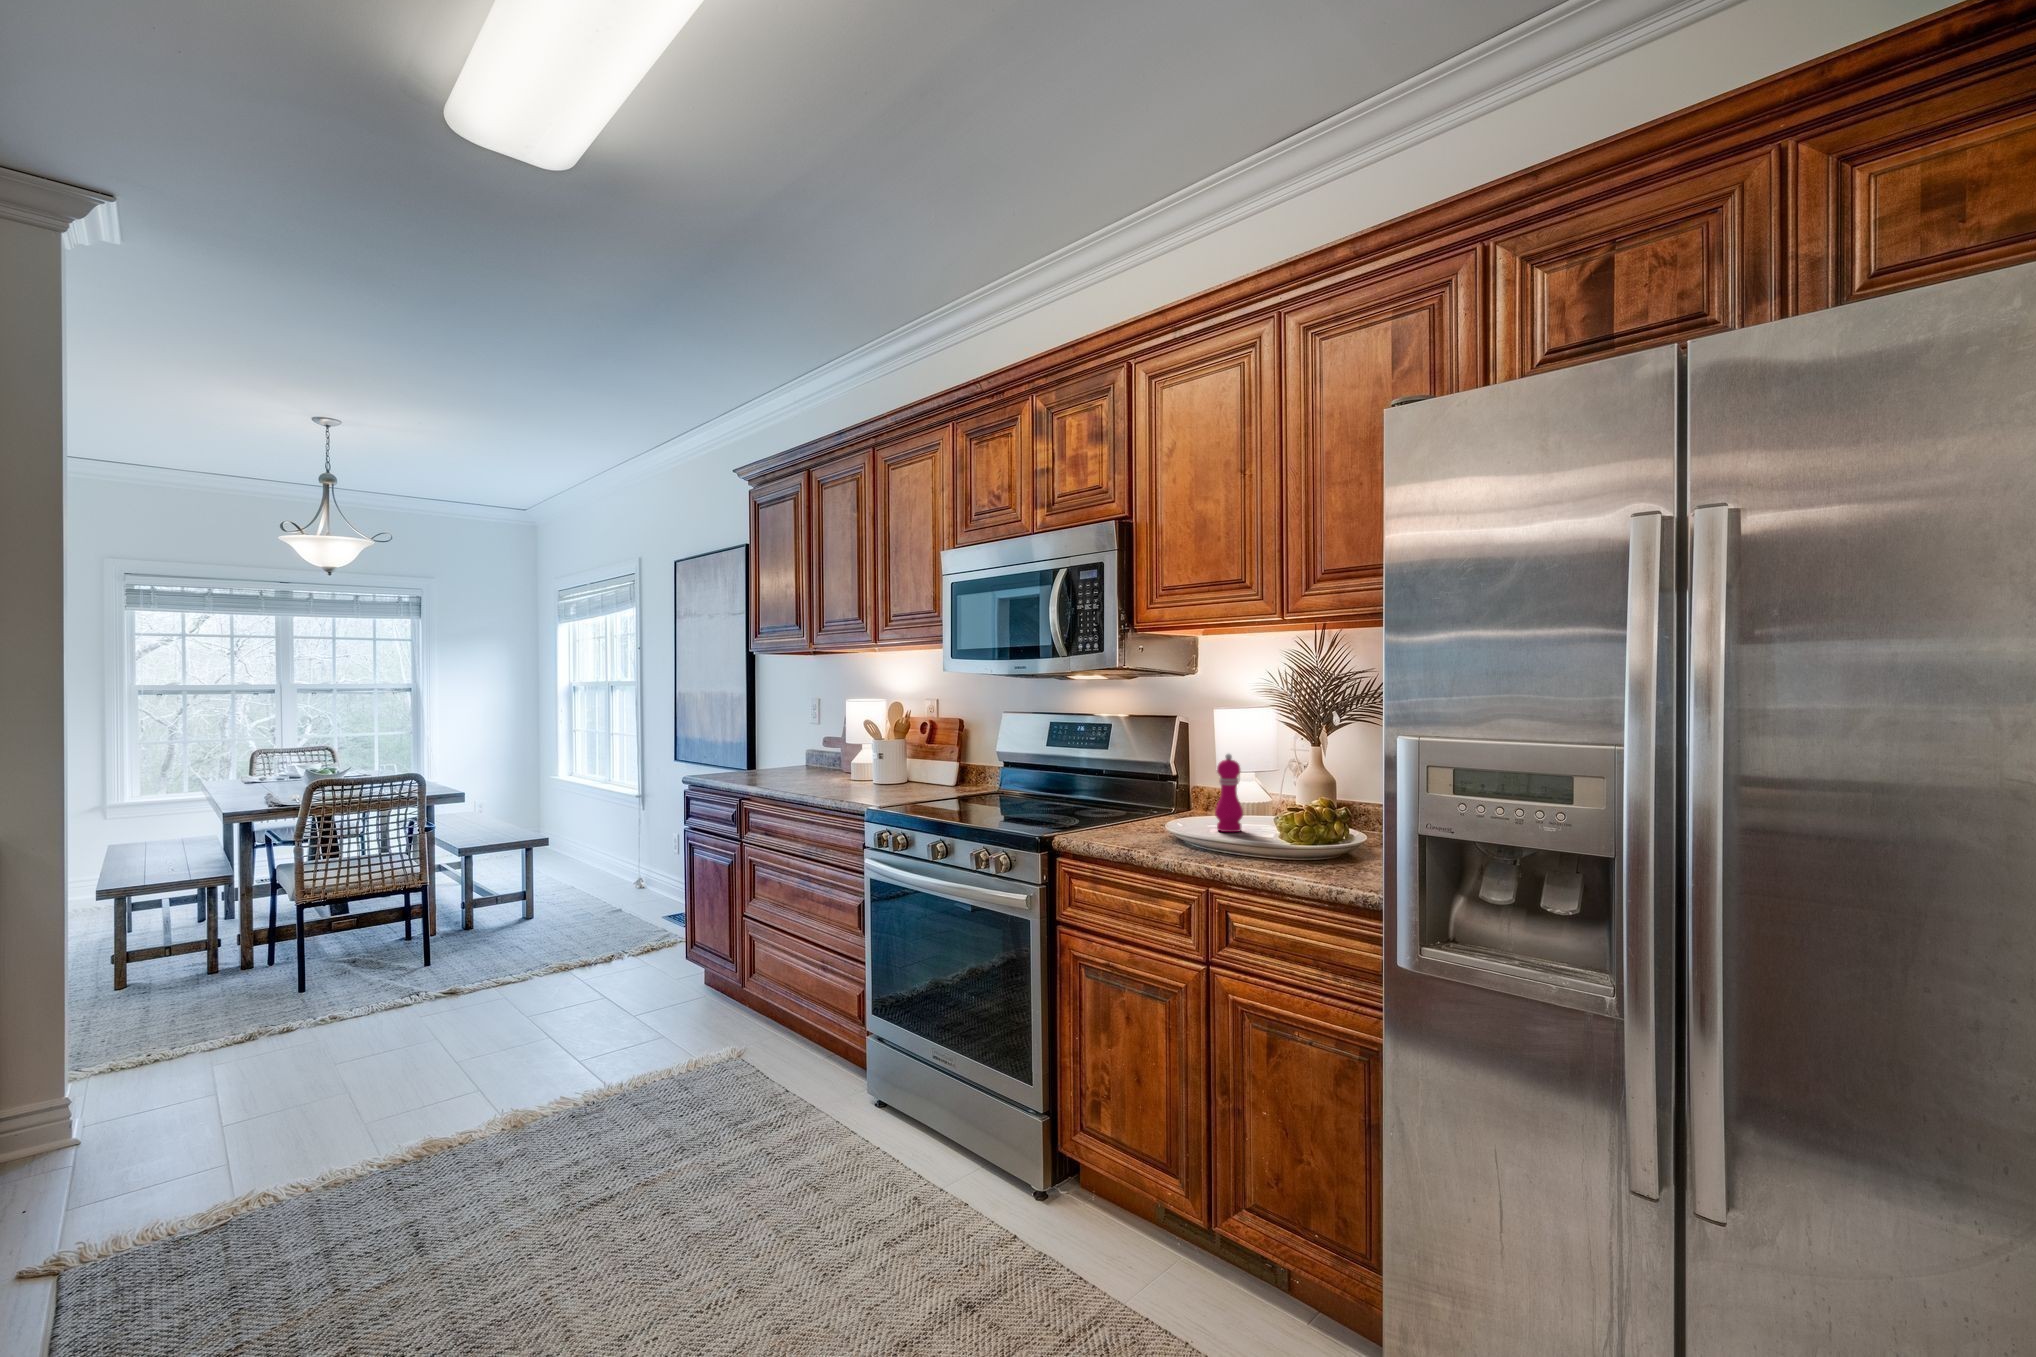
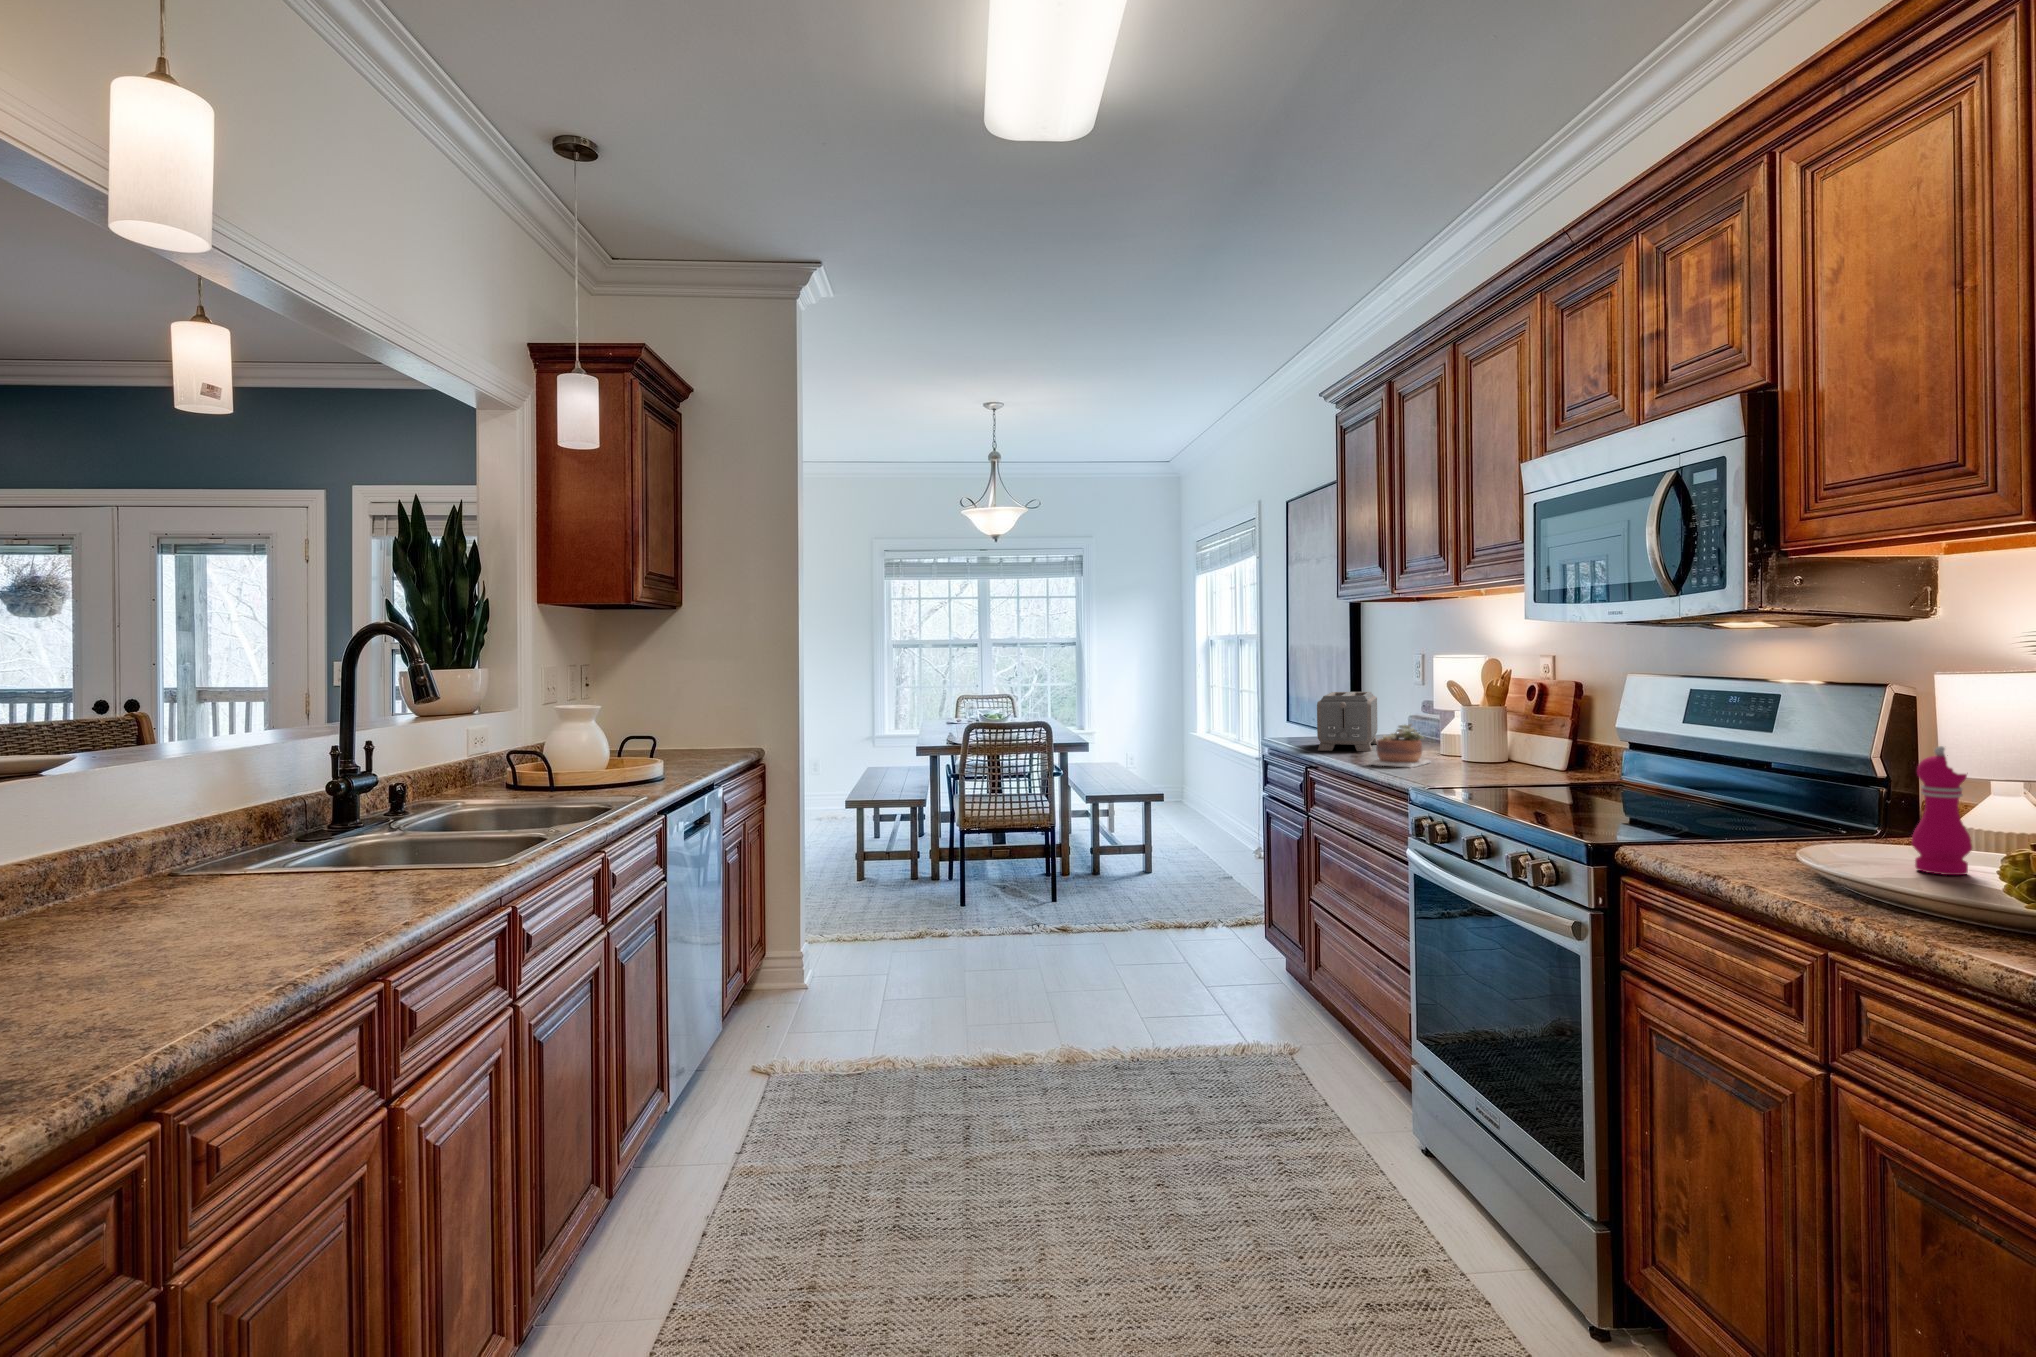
toaster: none [744,729,791,783] -> present [1317,692,1377,751]
succulent plant: none [805,755,853,792] -> present [1369,724,1430,768]

